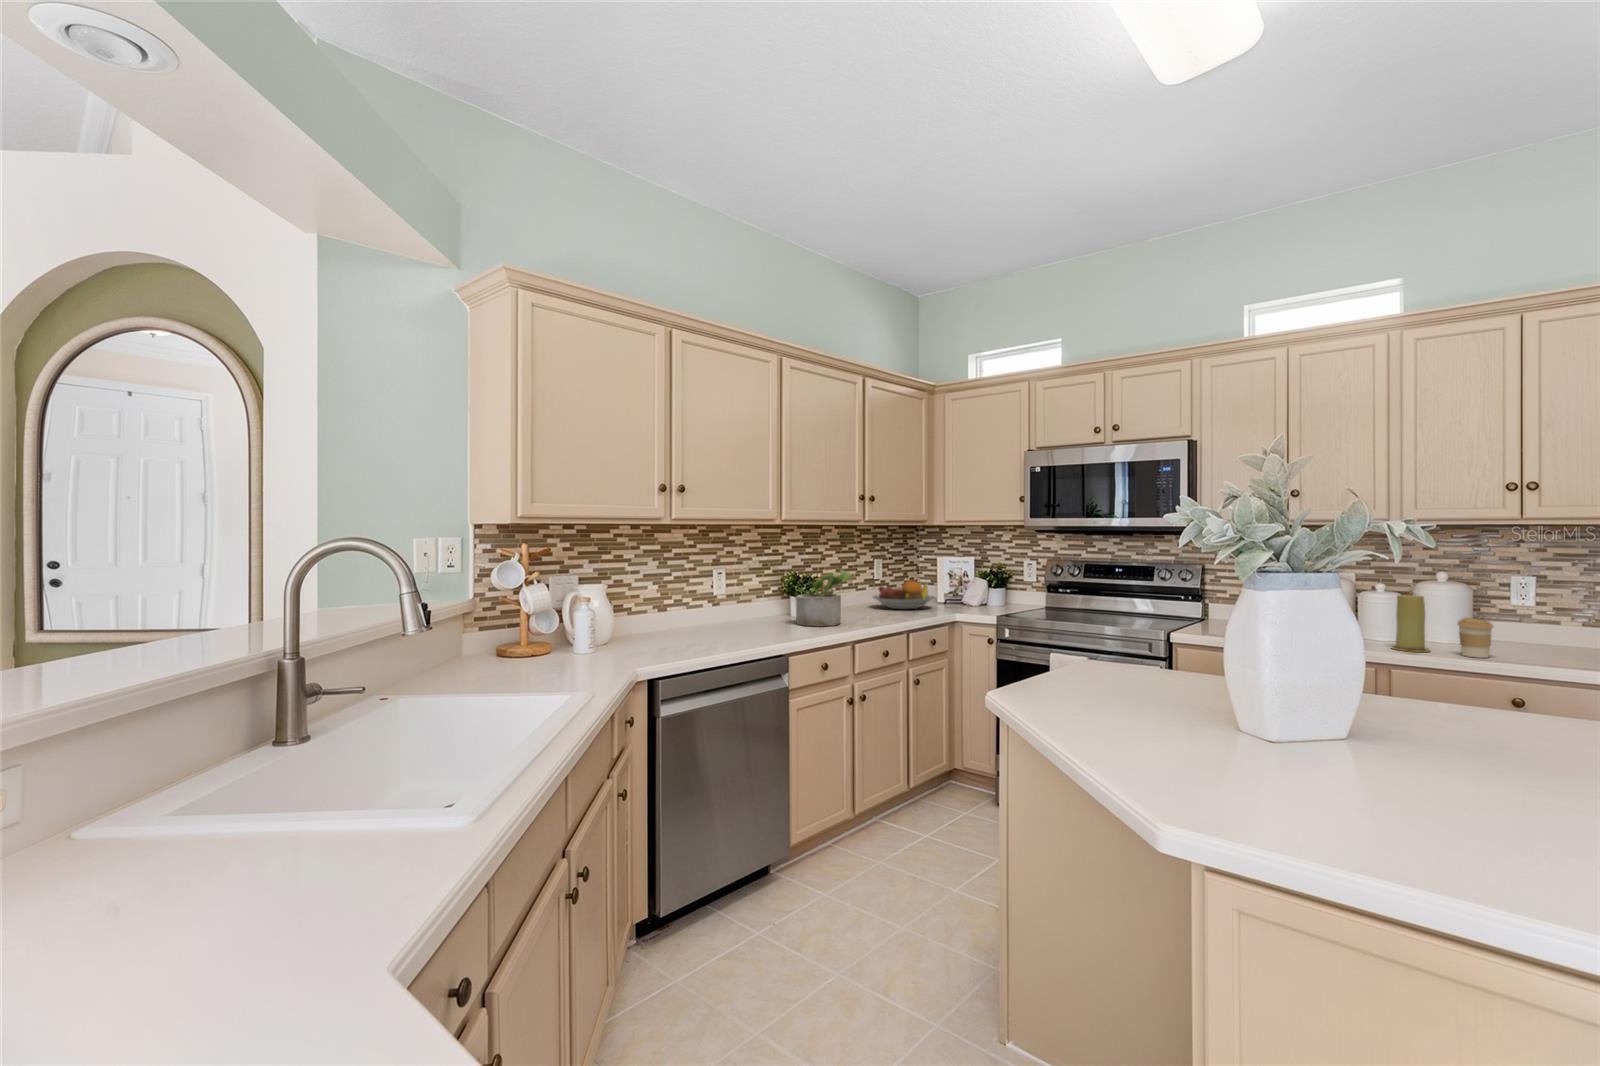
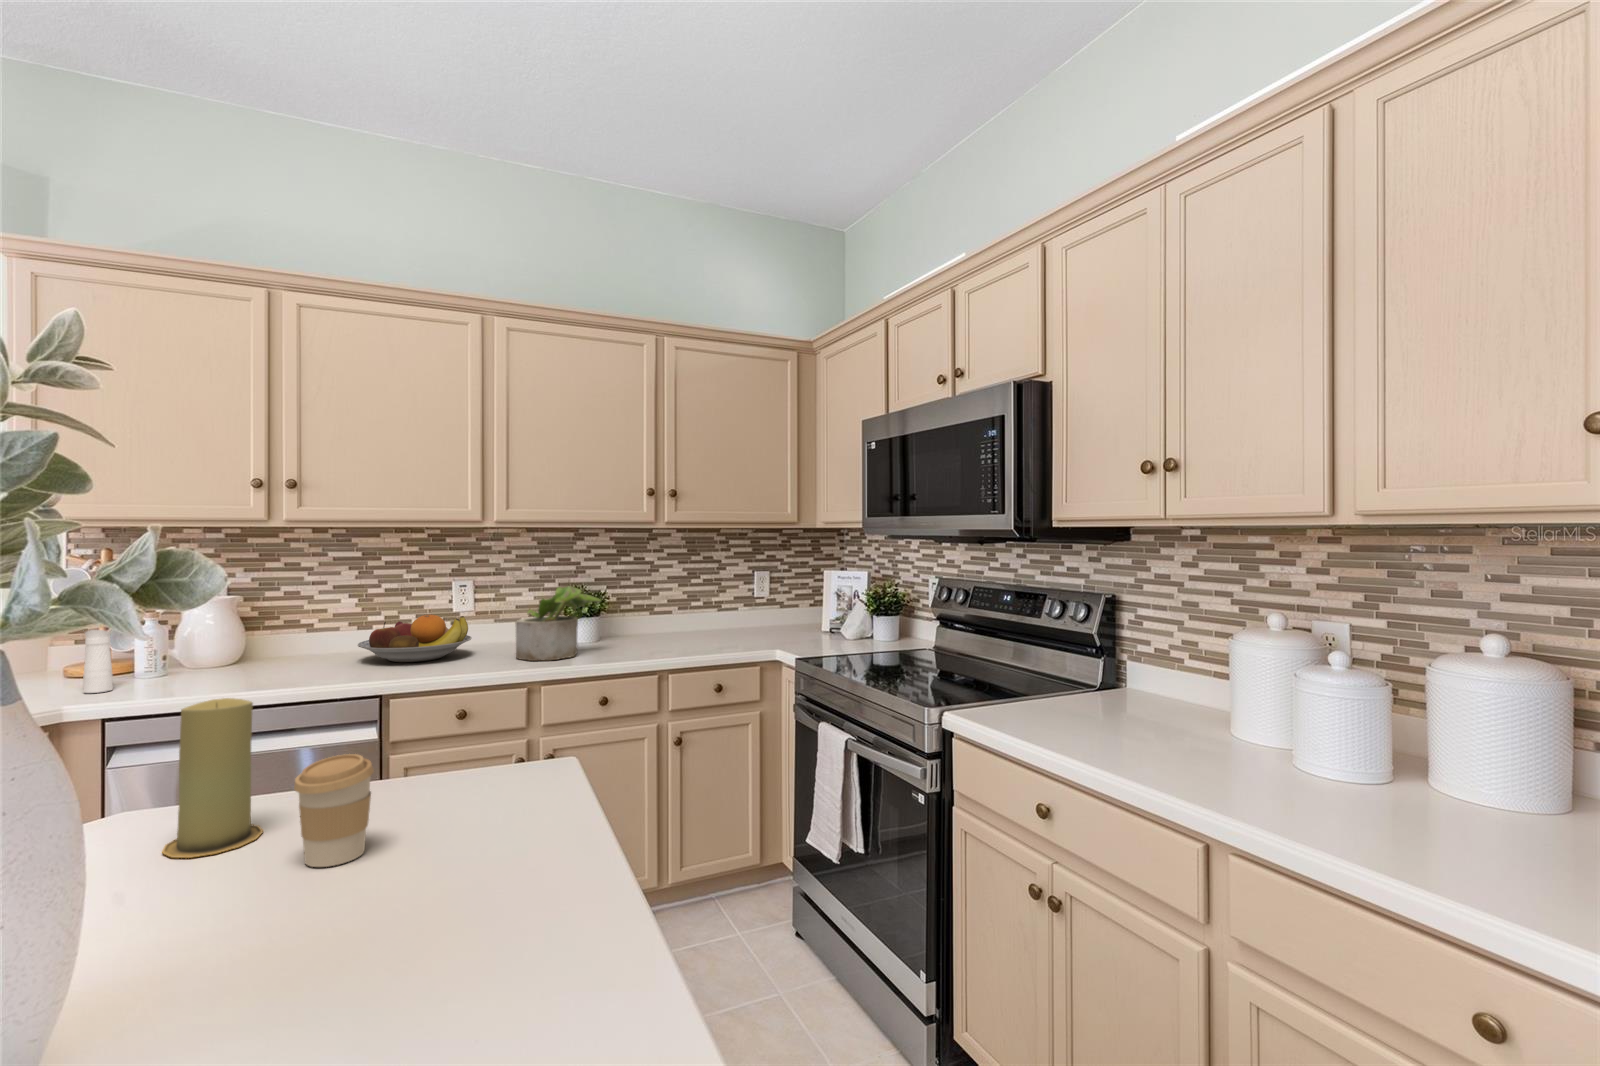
fruit bowl: present [873,581,935,609] -> present [358,615,472,662]
pepper mill: none [583,591,611,660] -> present [83,630,113,693]
candle: present [1391,595,1430,652] -> present [162,698,263,858]
coffee cup: present [1458,618,1493,658] -> present [294,754,374,867]

